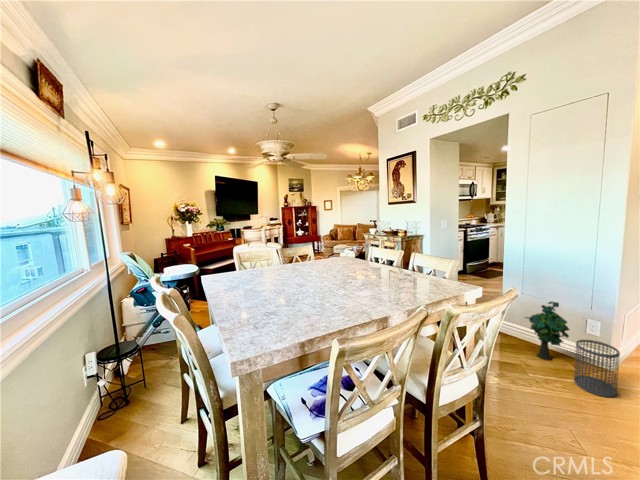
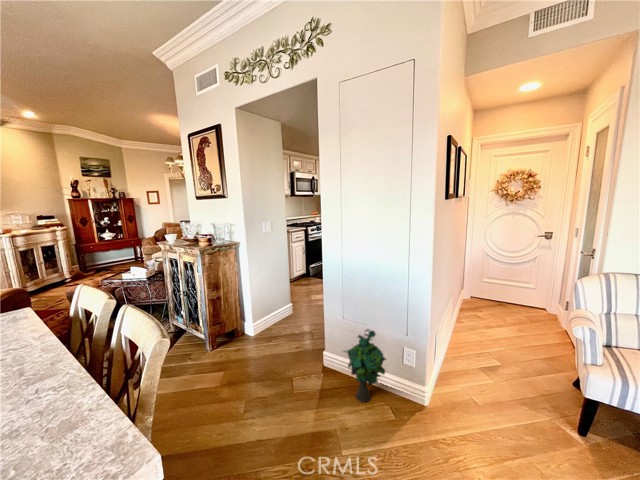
wastebasket: present [574,340,620,397] -> none [390,380,432,460]

